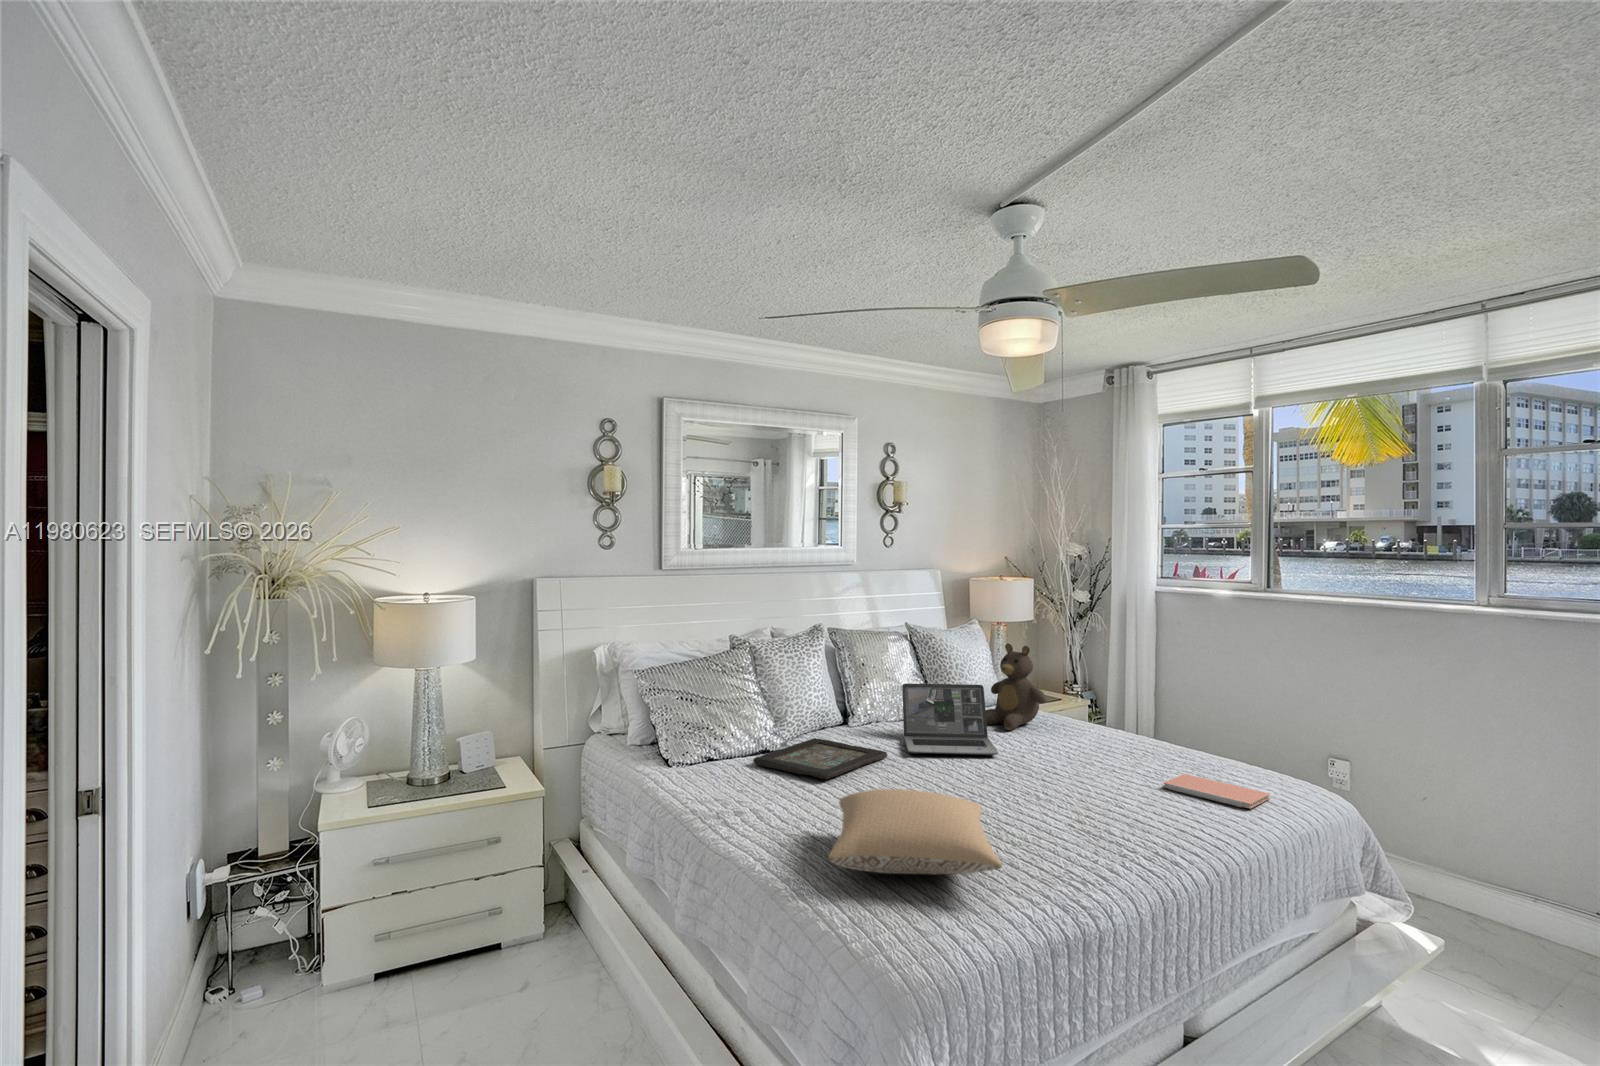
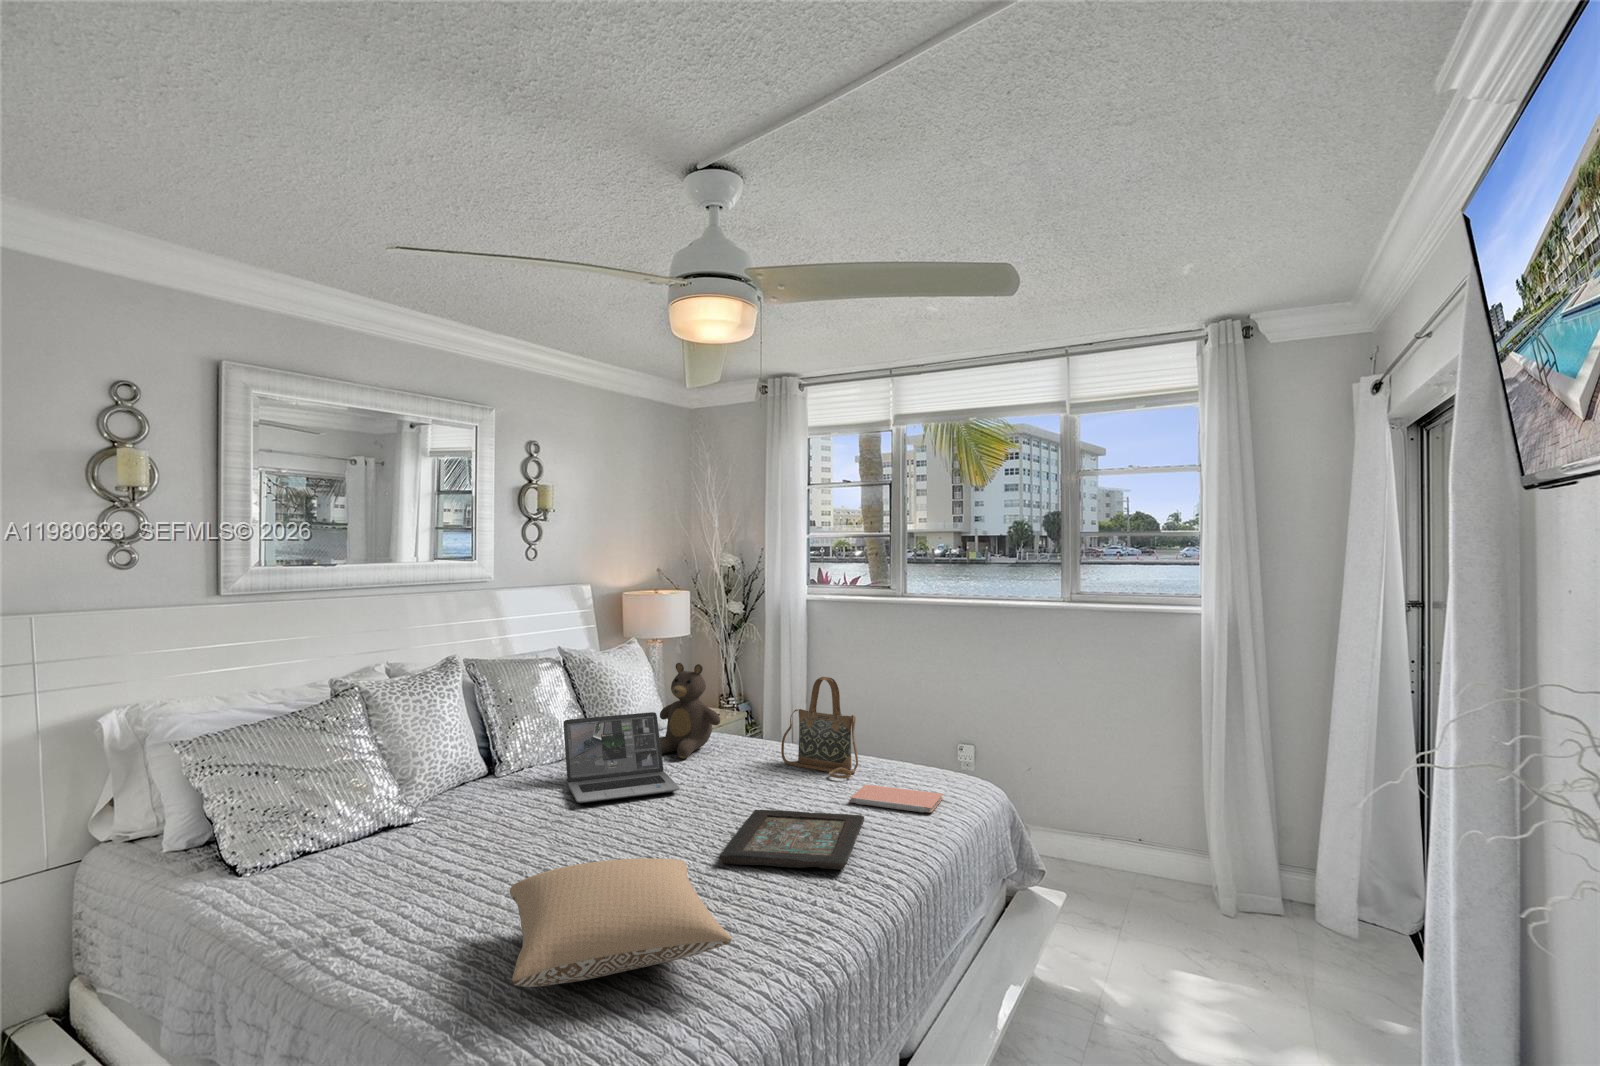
handbag: none [1104,666,1183,766] -> present [781,677,858,778]
decorative tray: present [753,738,887,780] -> present [719,810,864,870]

